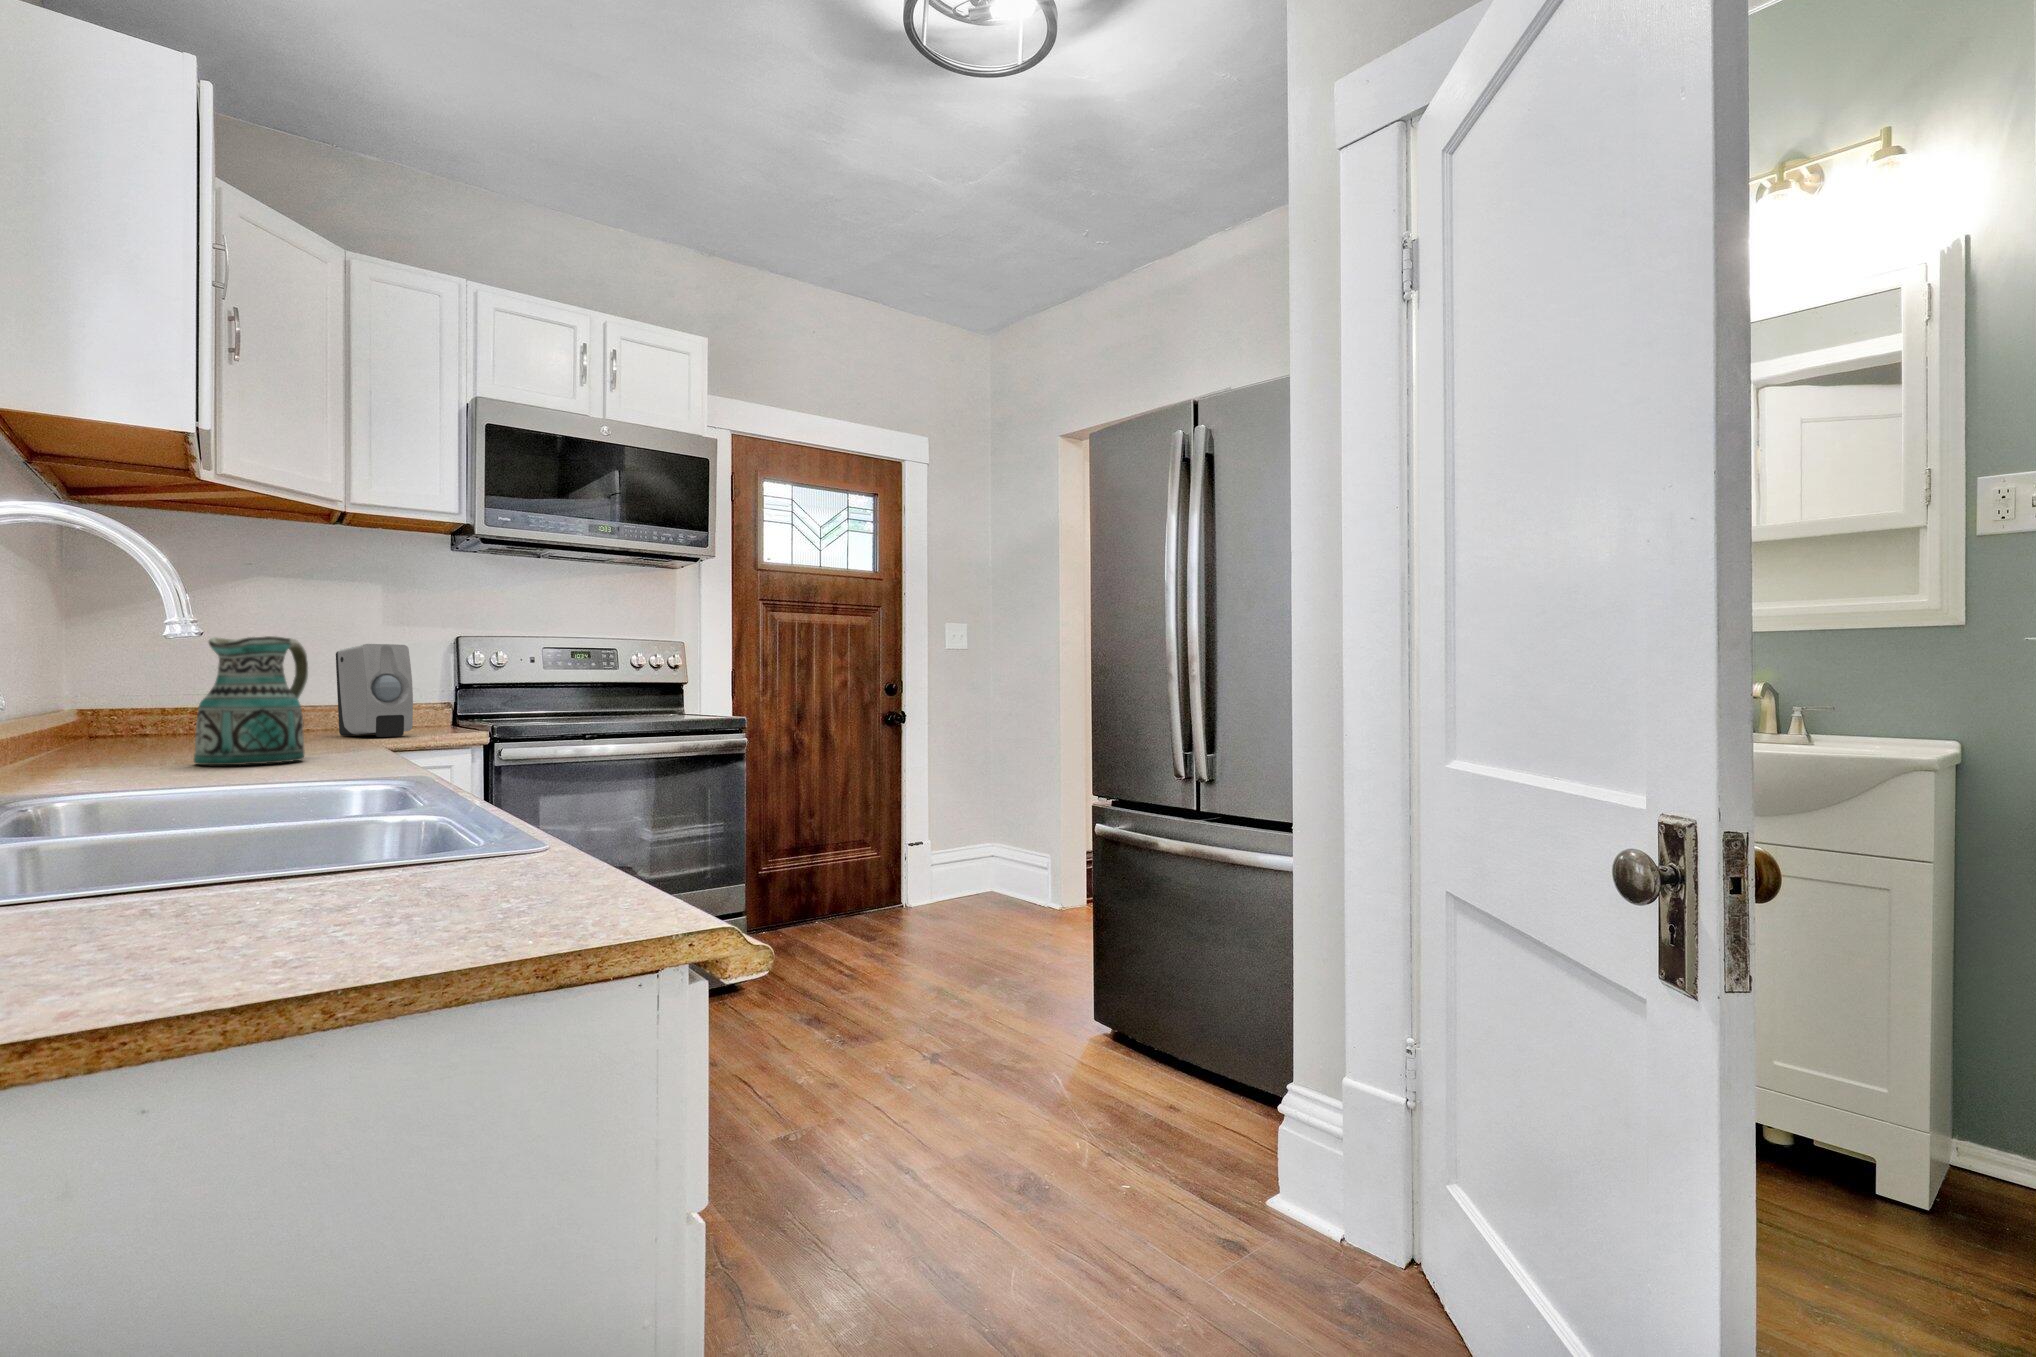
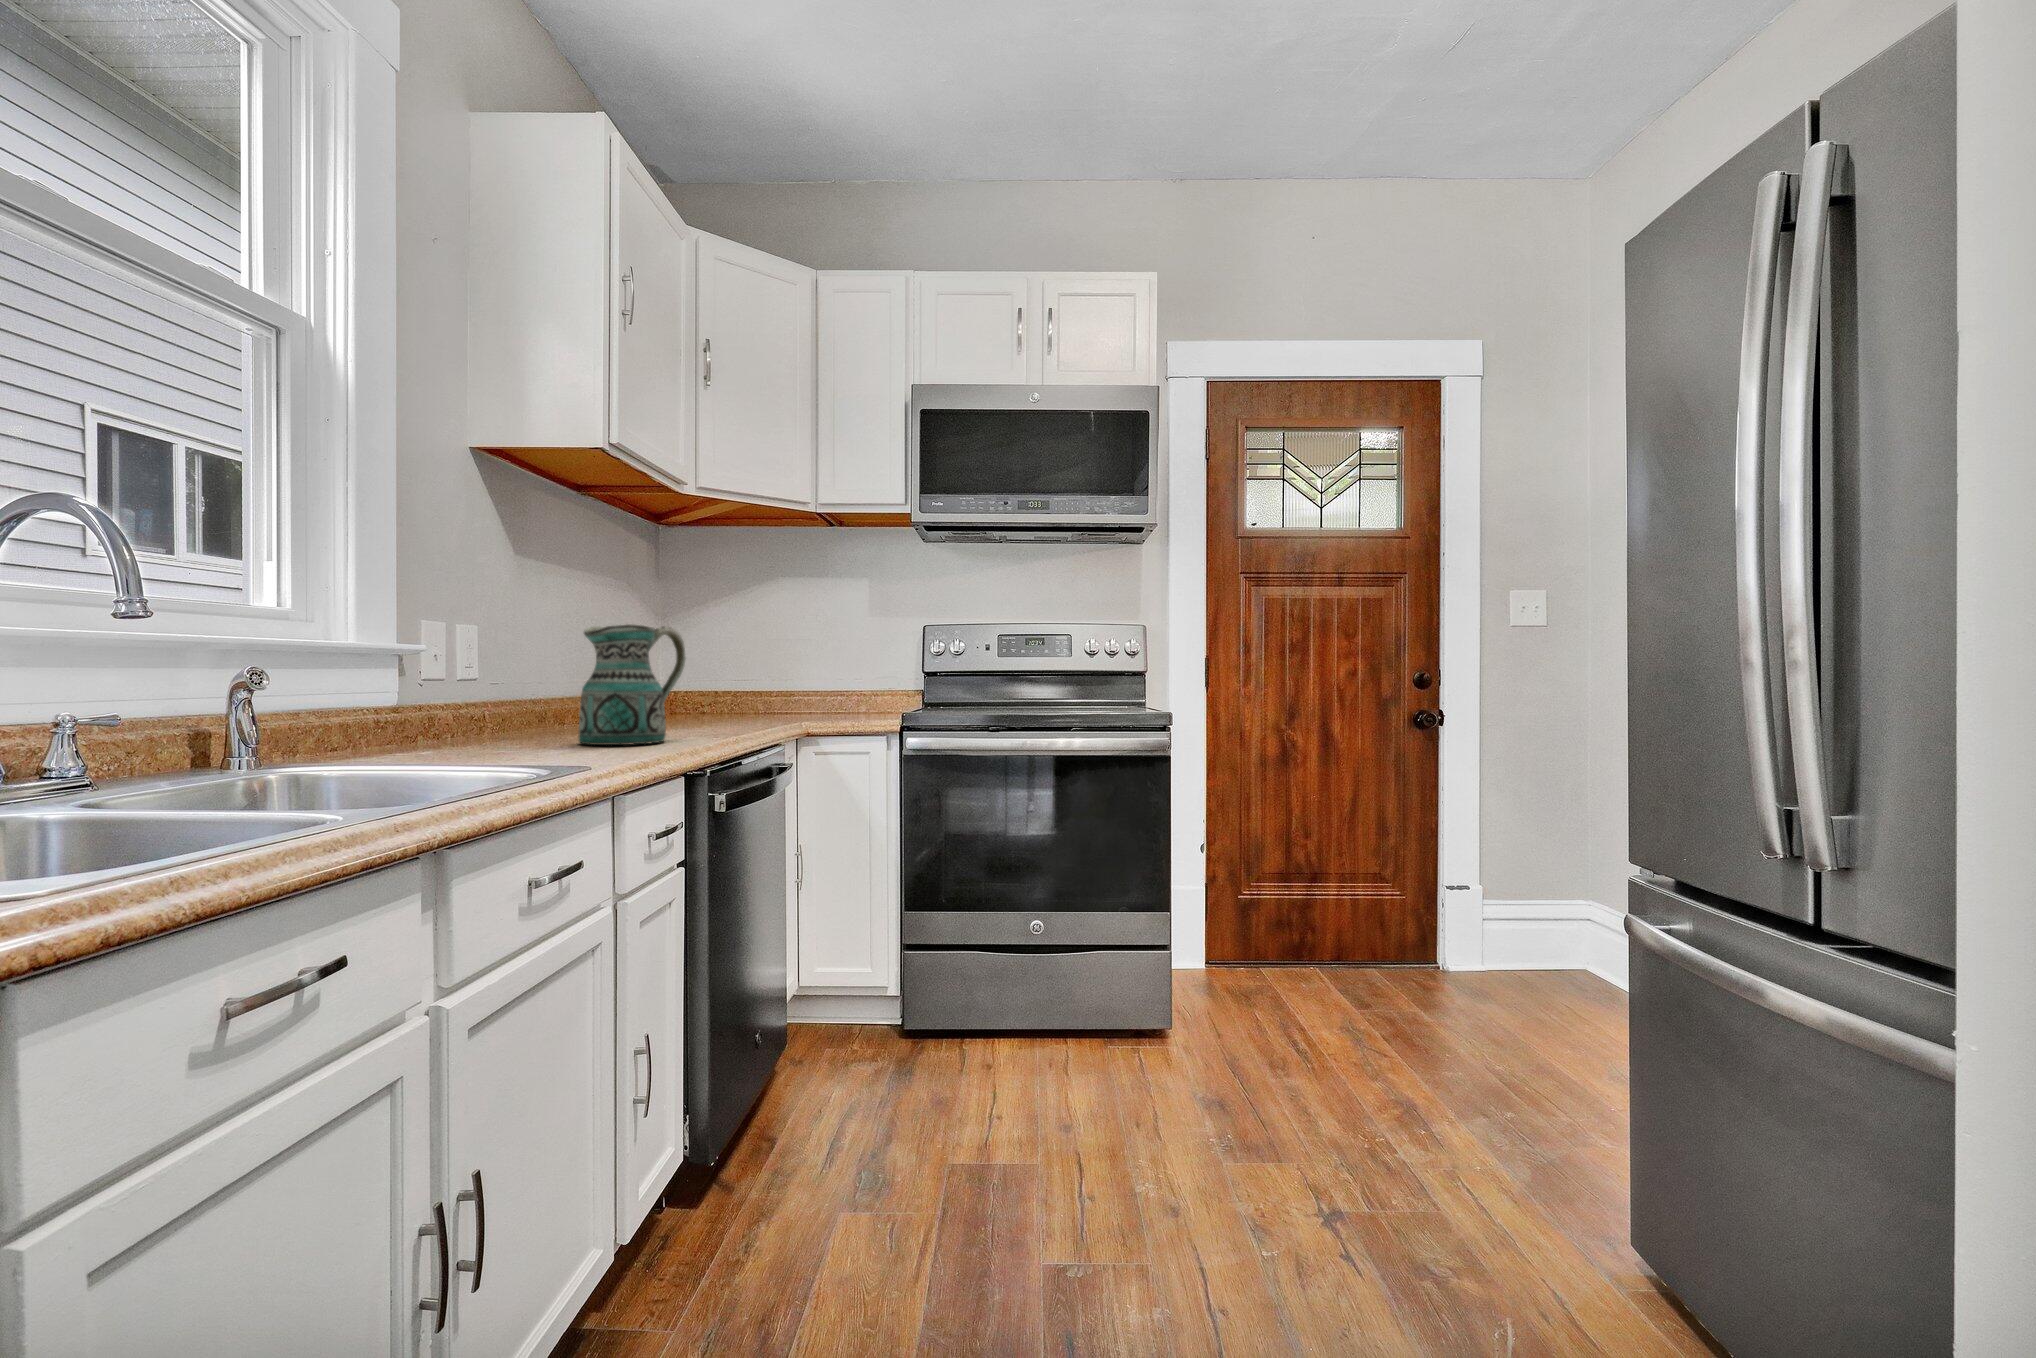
soap dispenser: present [336,644,413,737] -> none [795,632,844,722]

